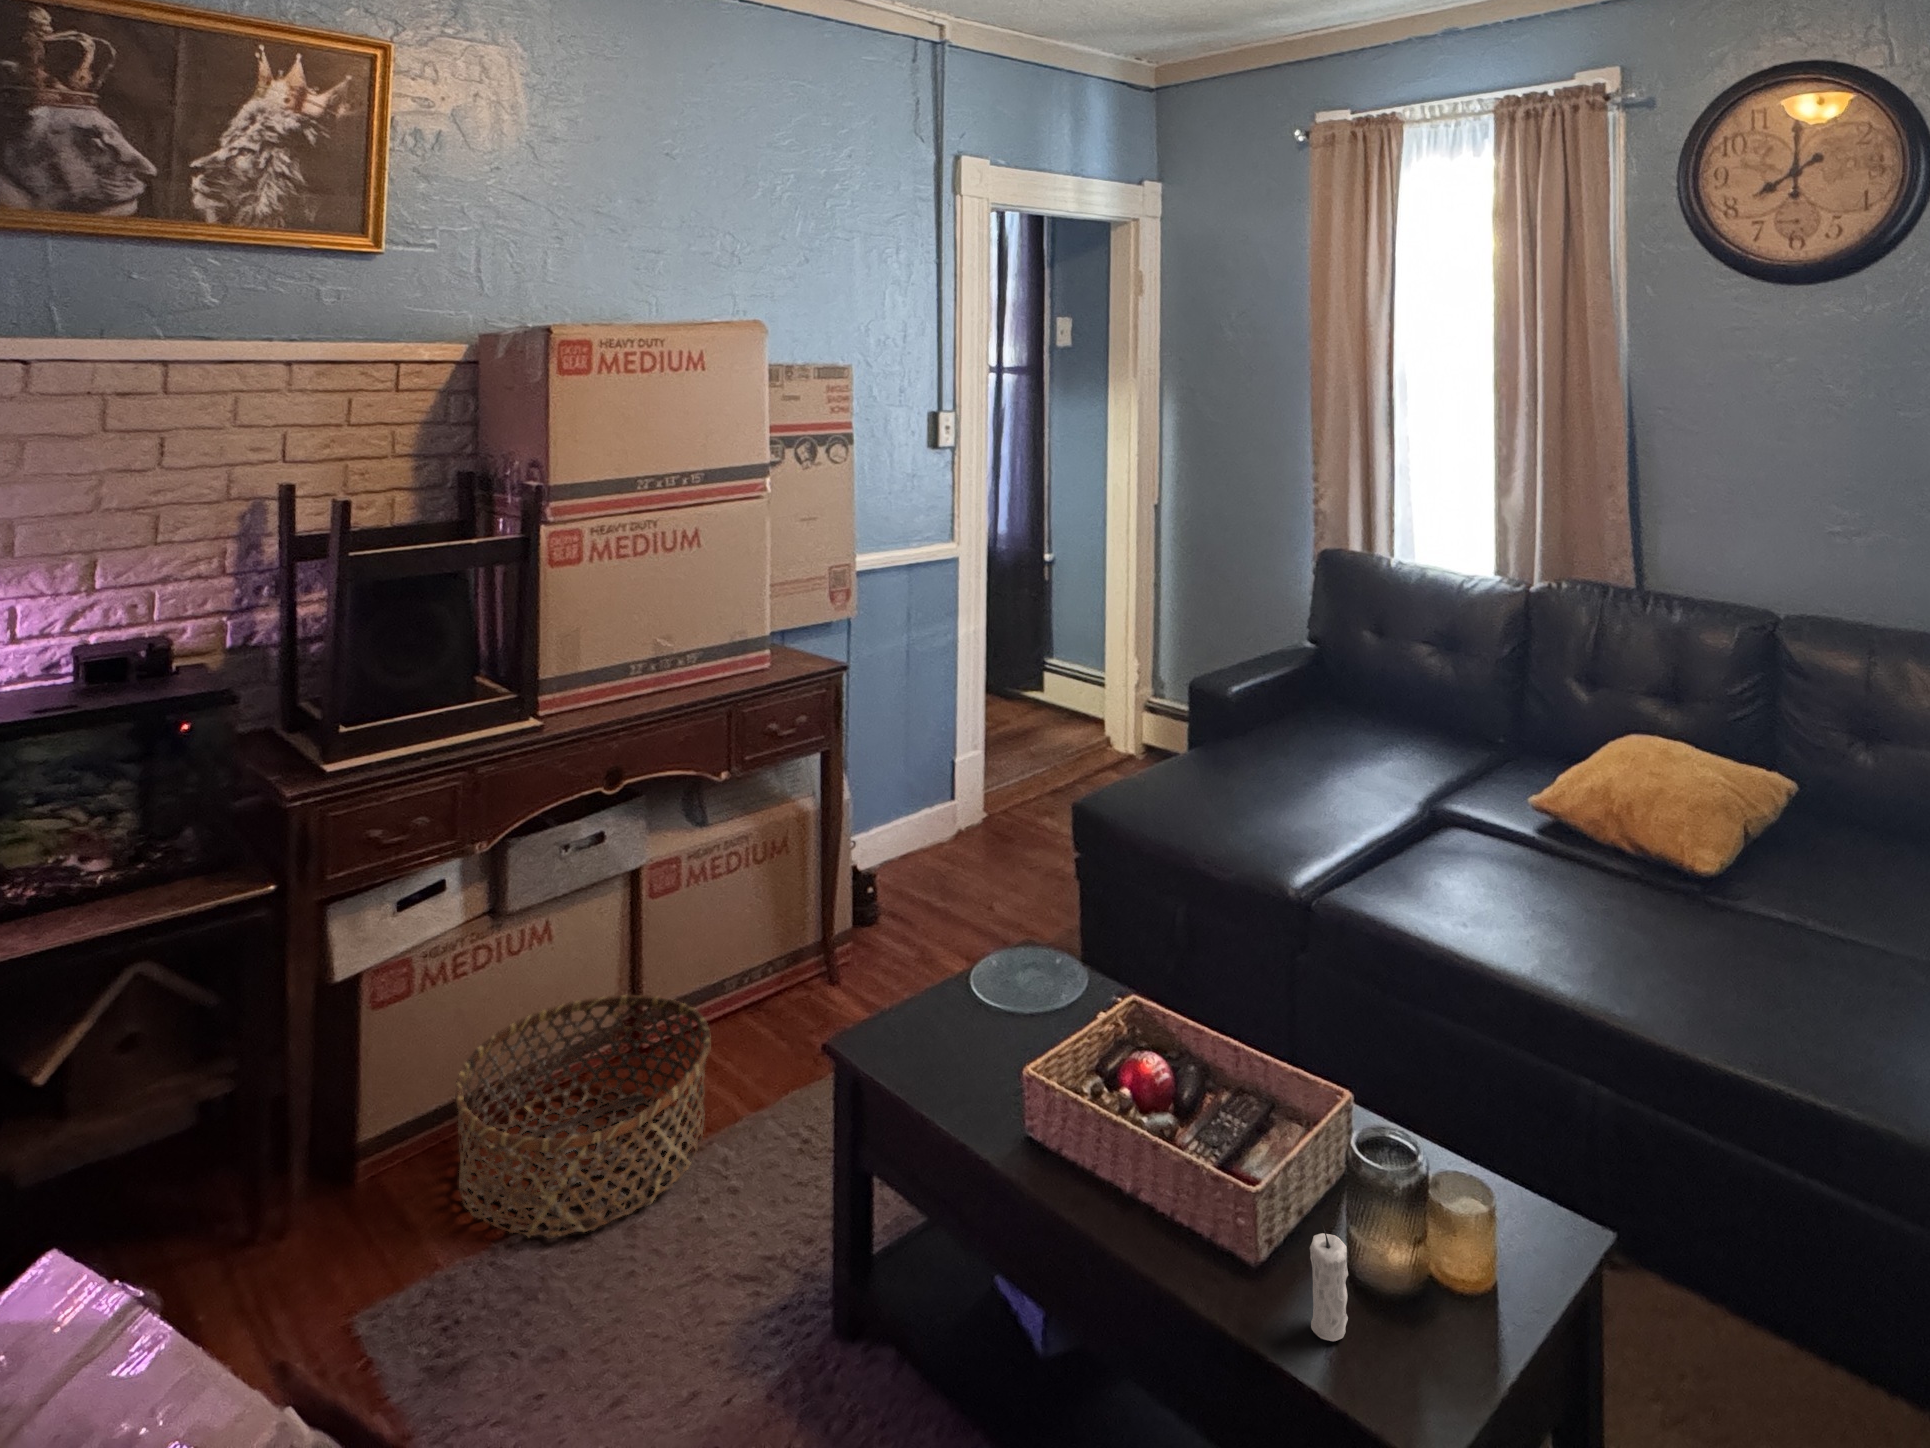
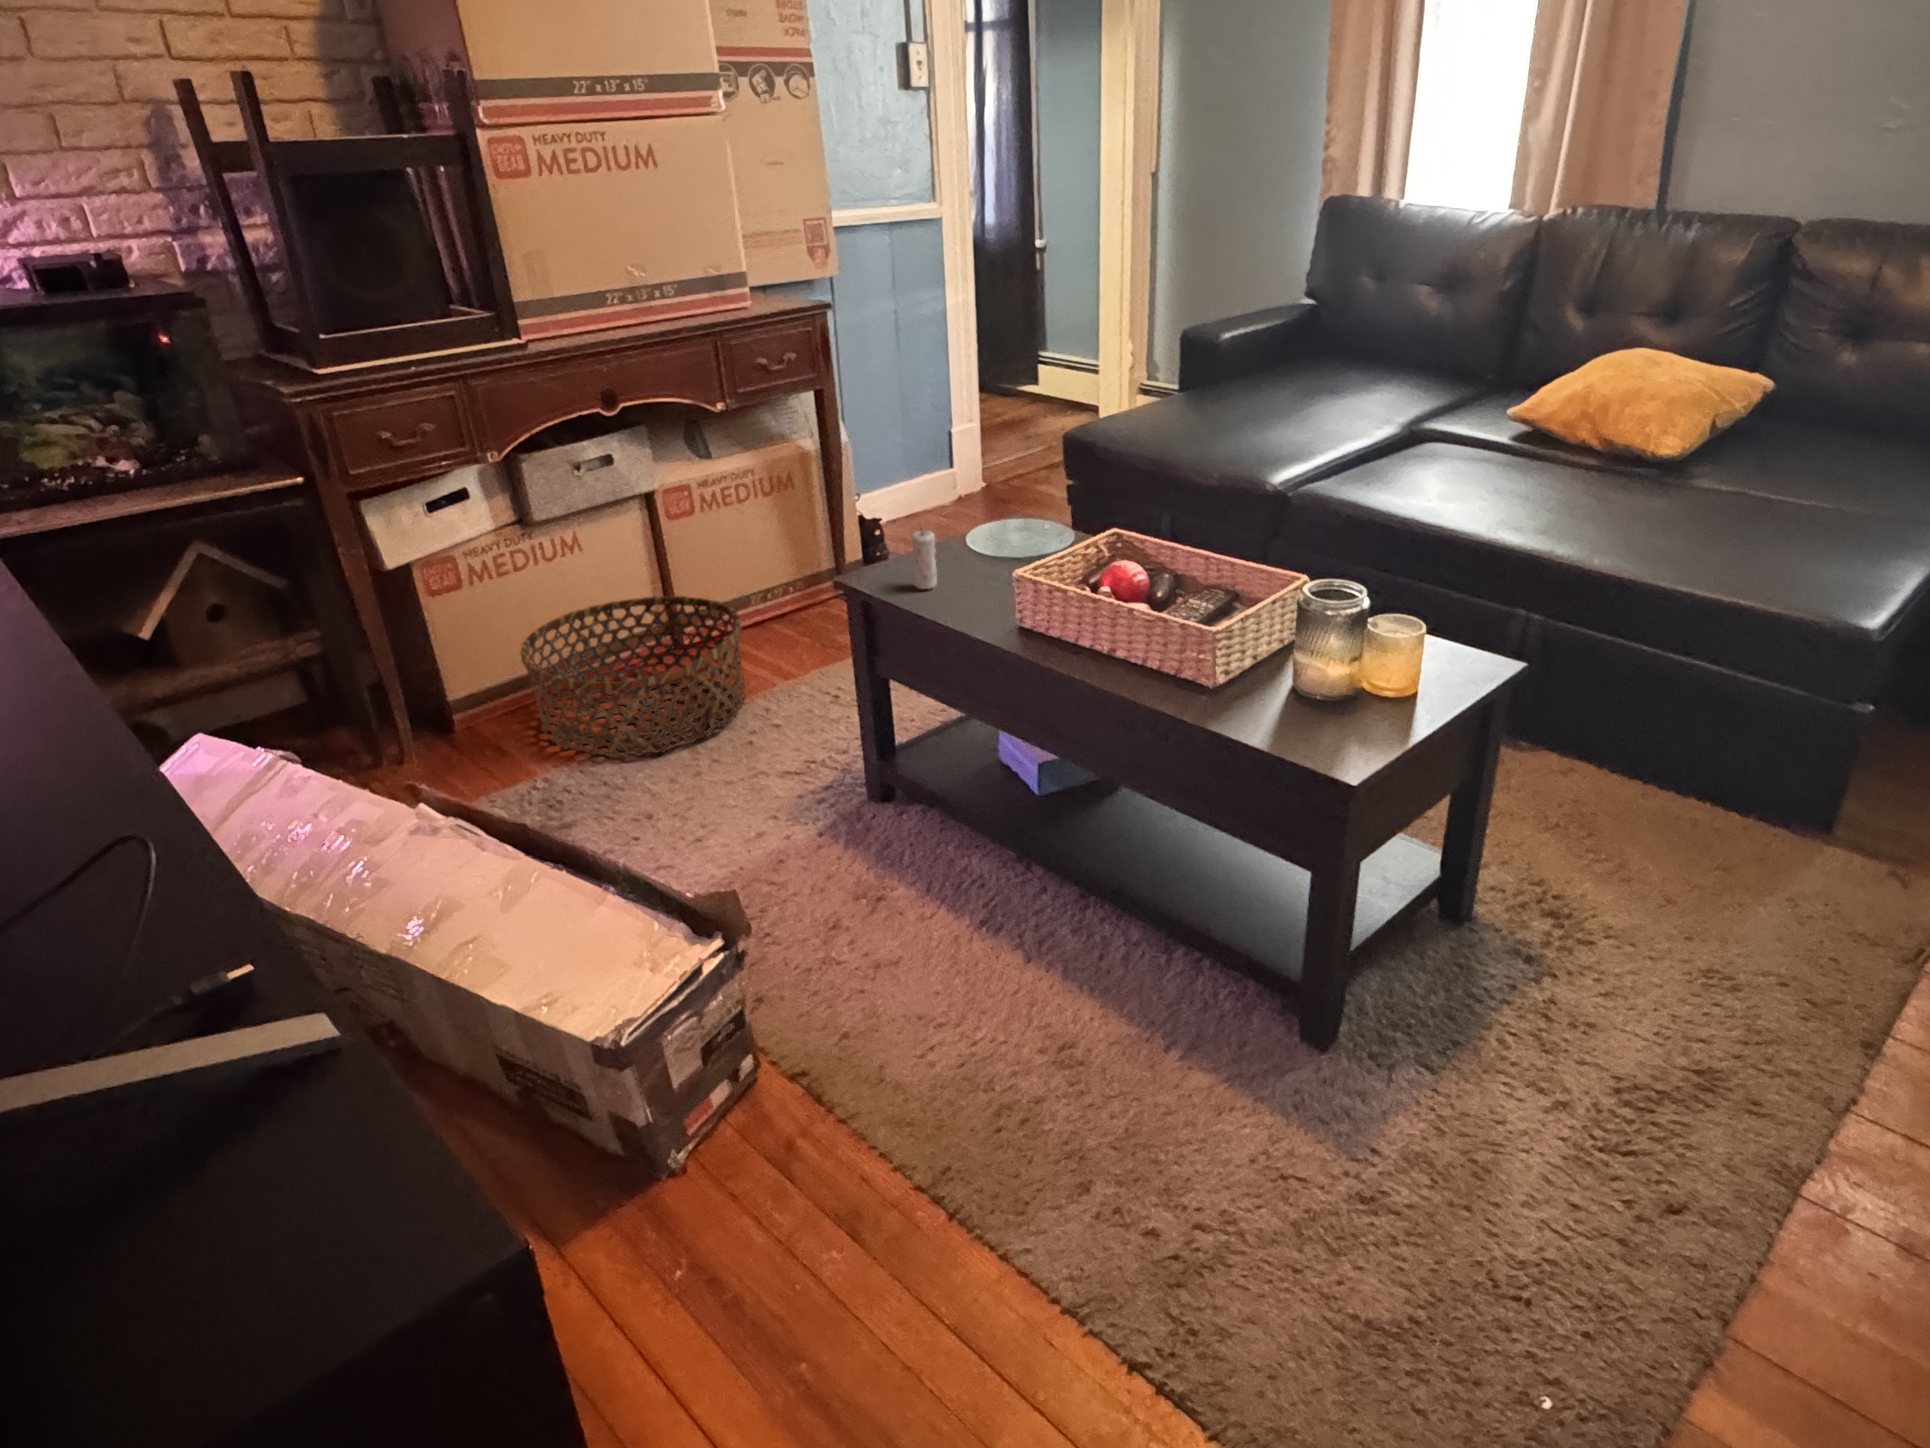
candle: present [1310,1227,1348,1341] -> present [911,531,937,589]

